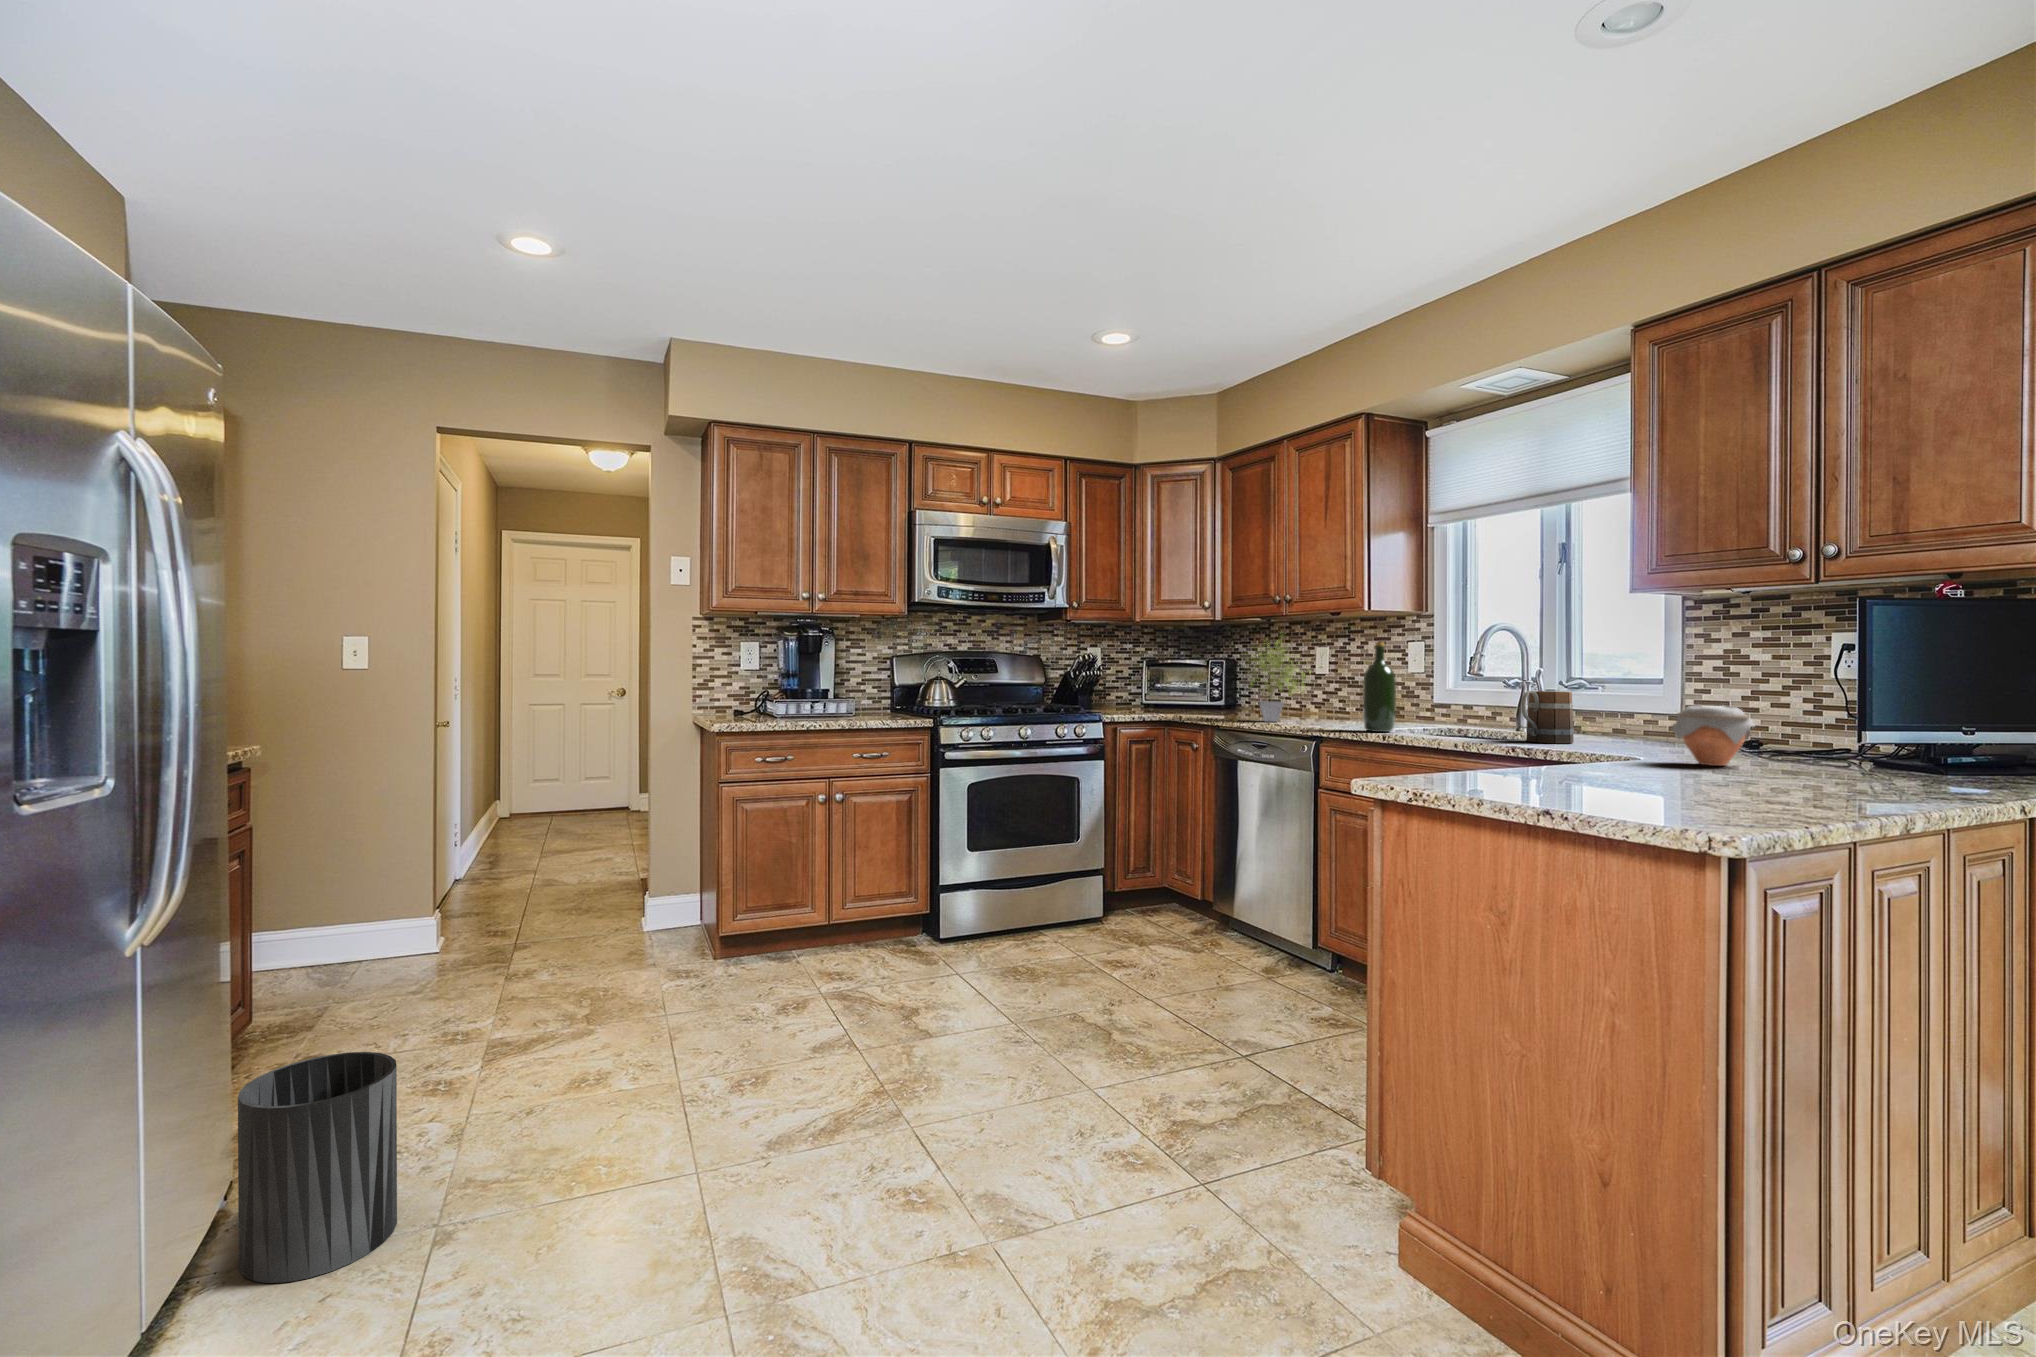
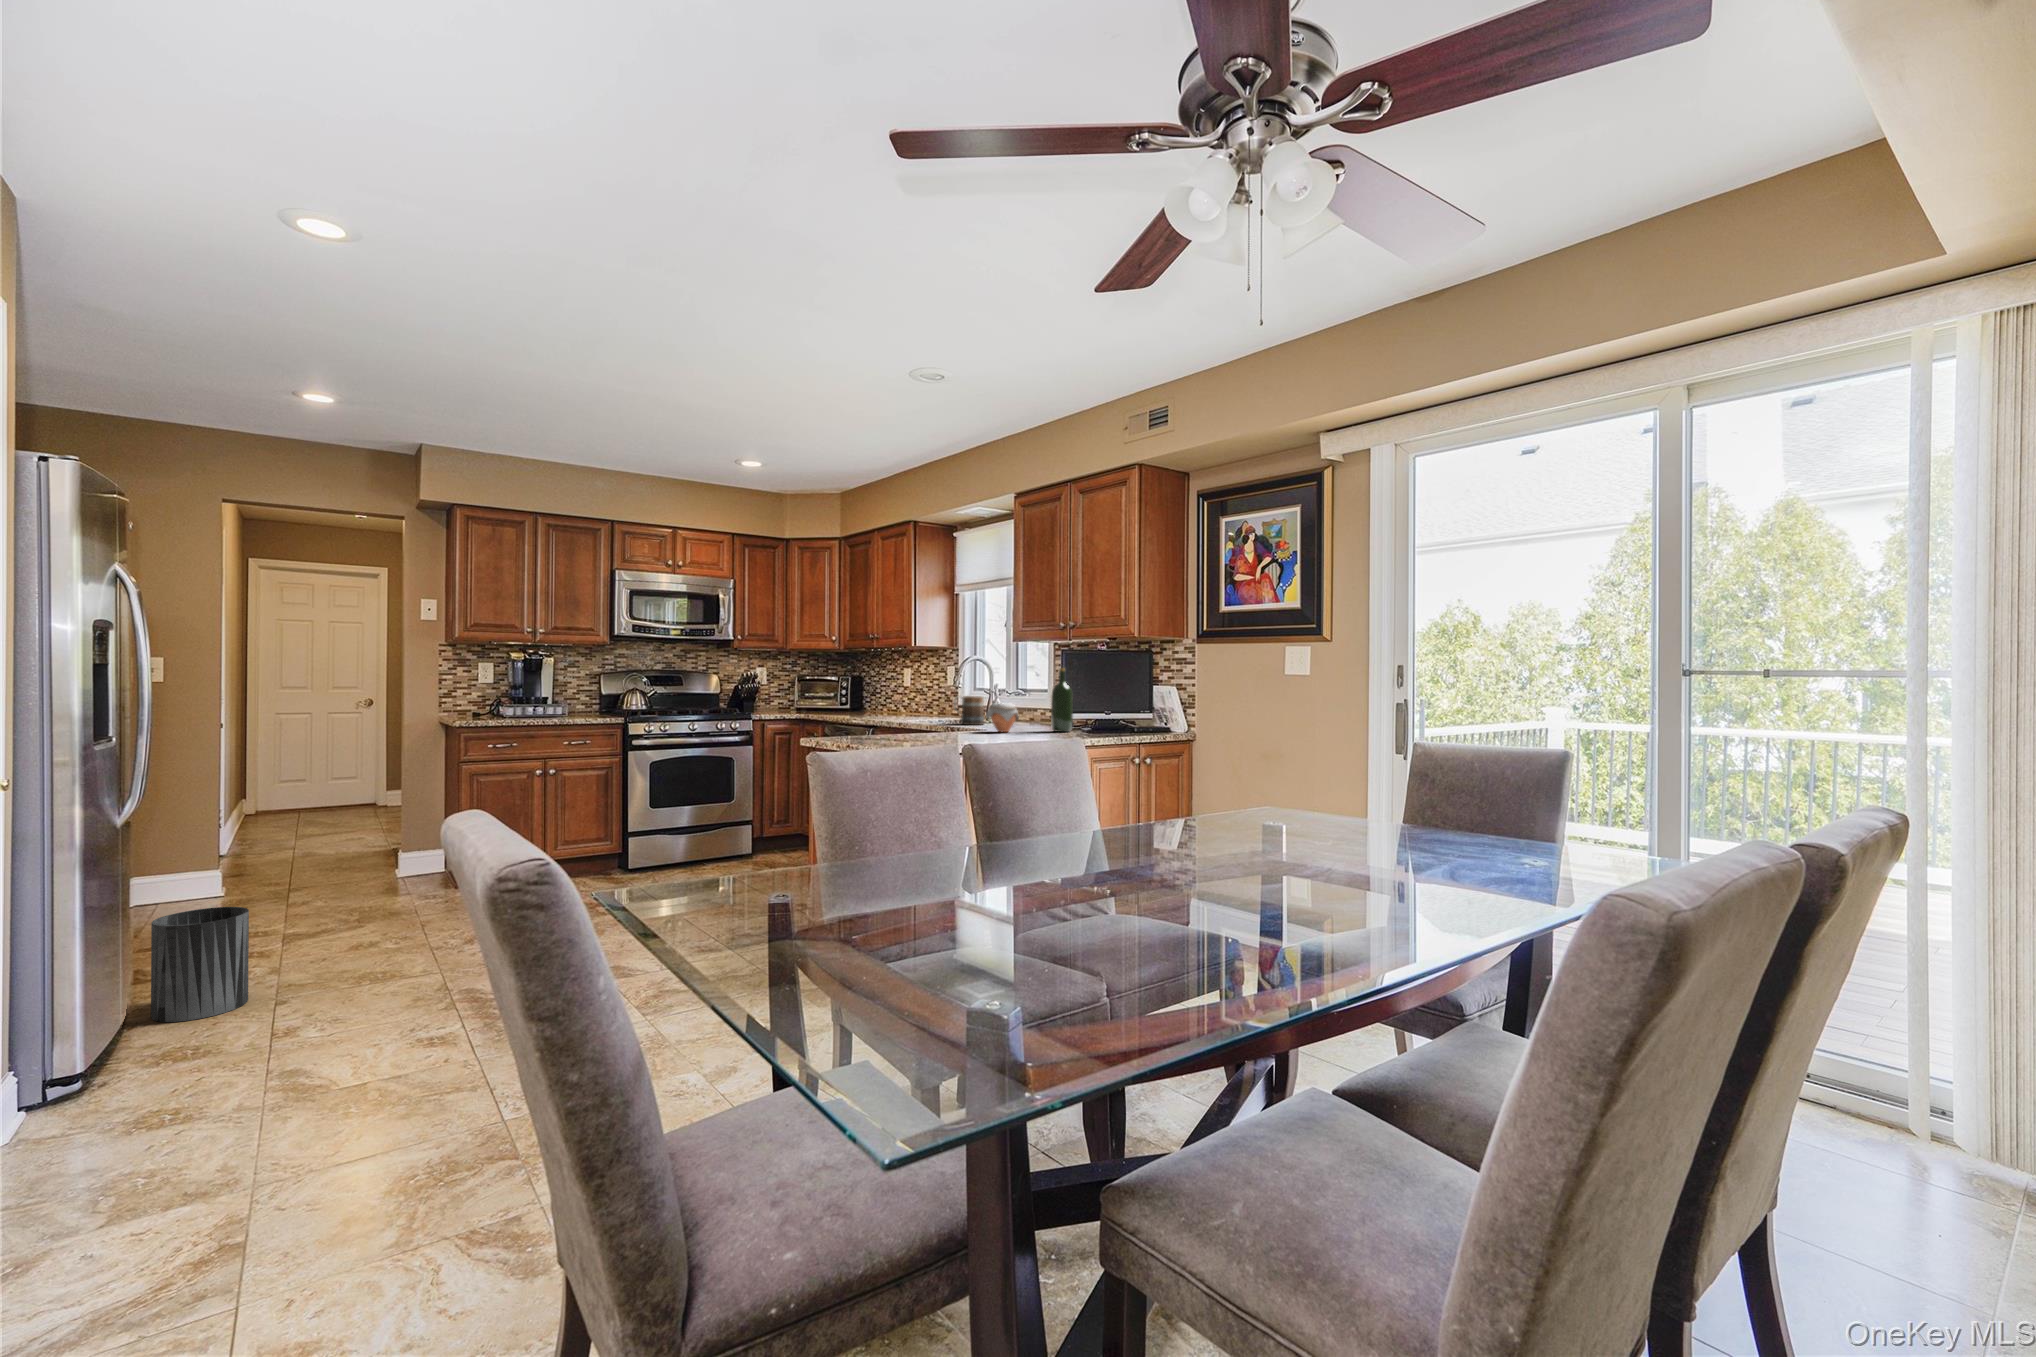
potted plant: present [1246,640,1306,722] -> none [834,659,878,717]
wine bottle: present [1363,642,1396,732] -> present [1051,668,1073,732]

